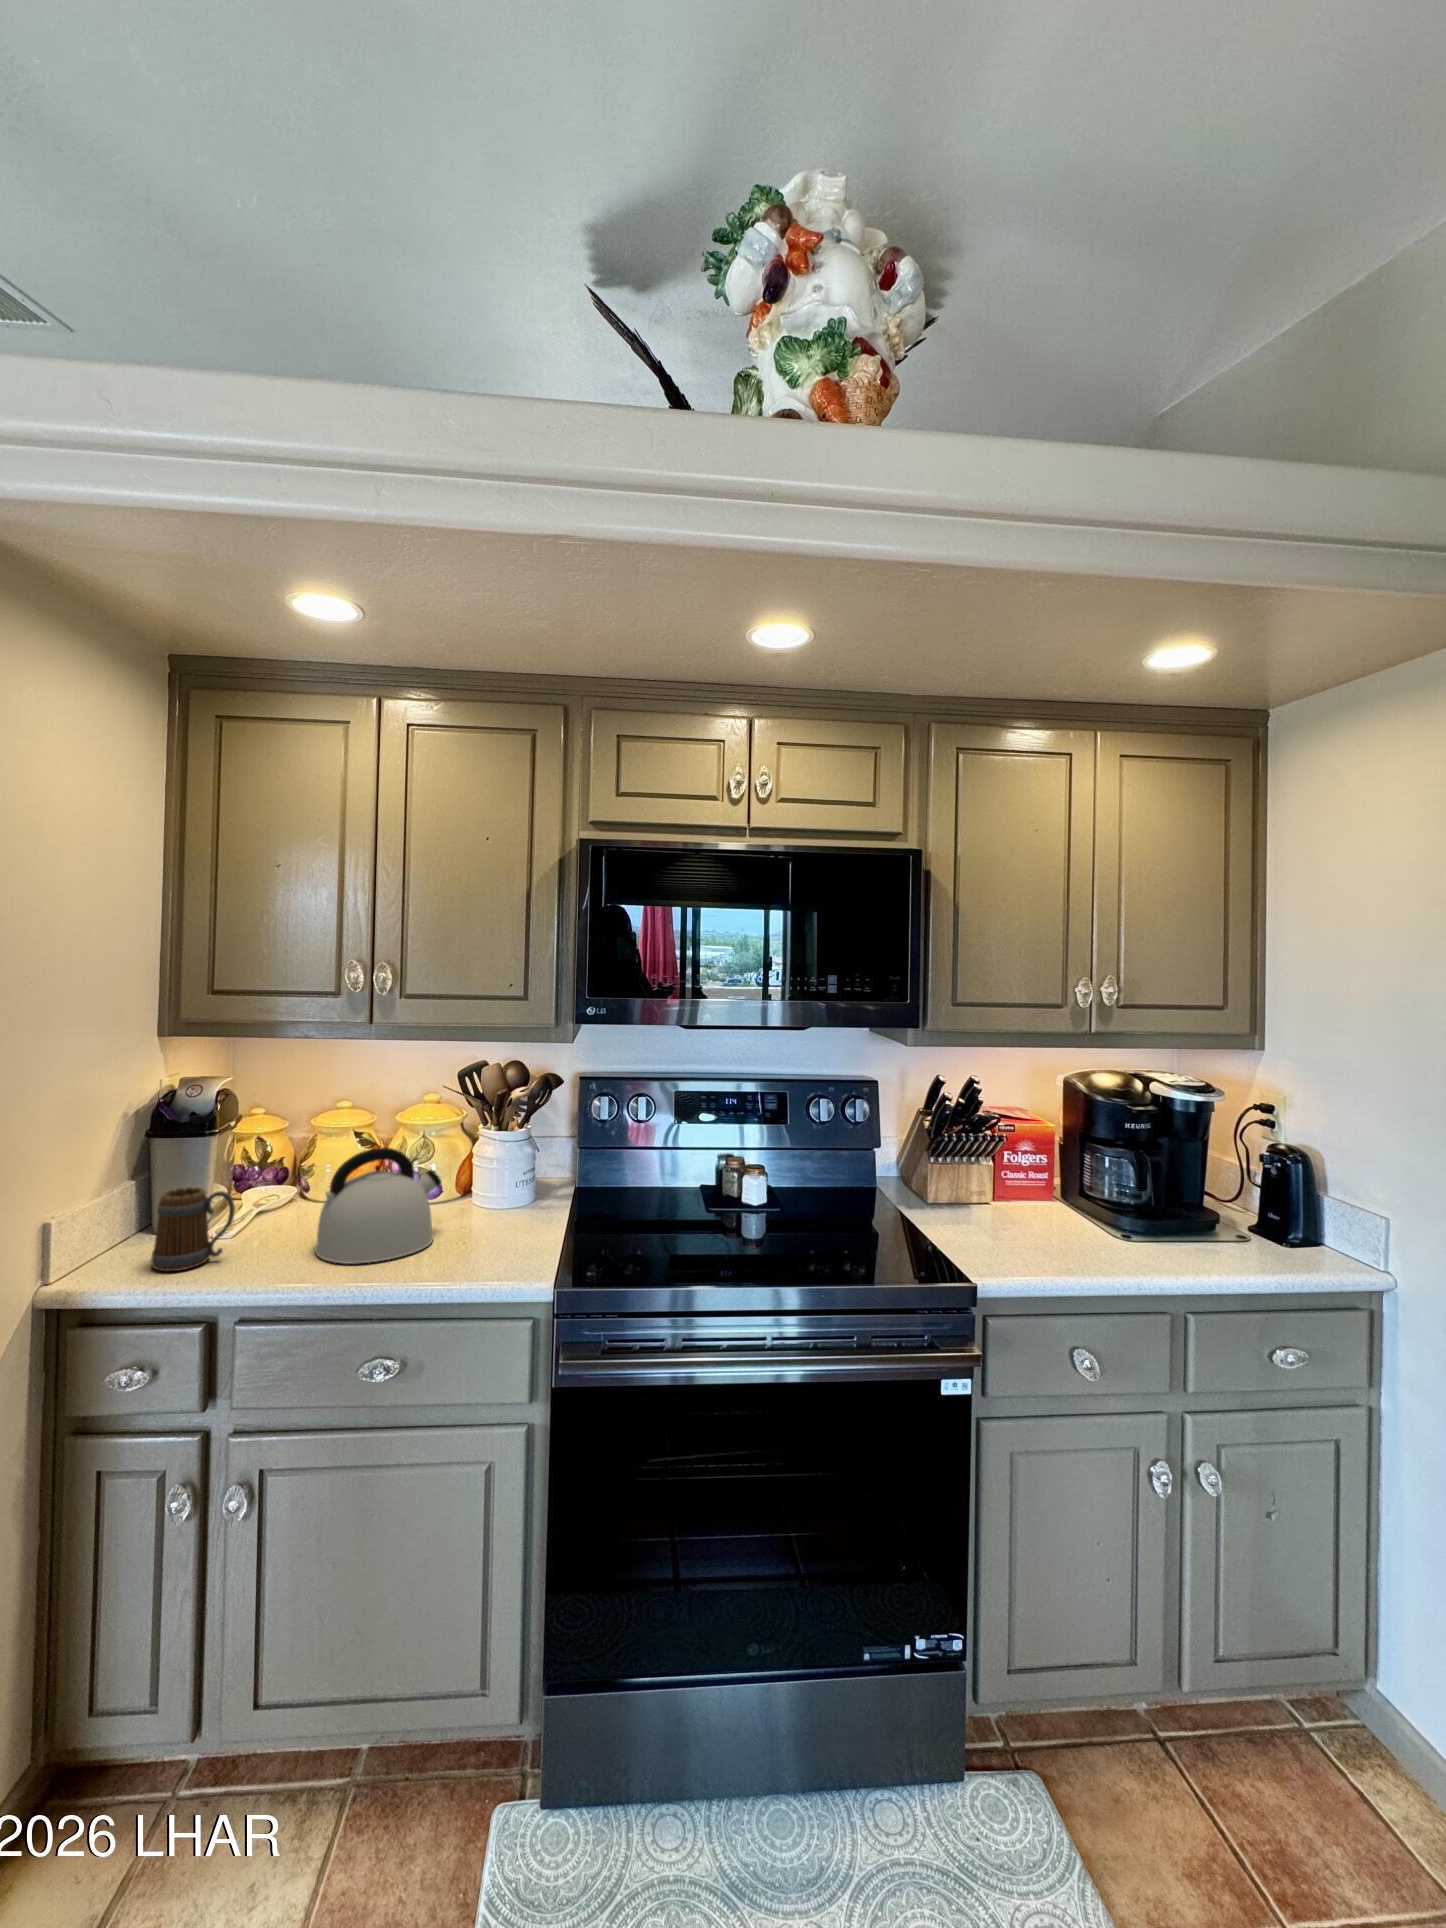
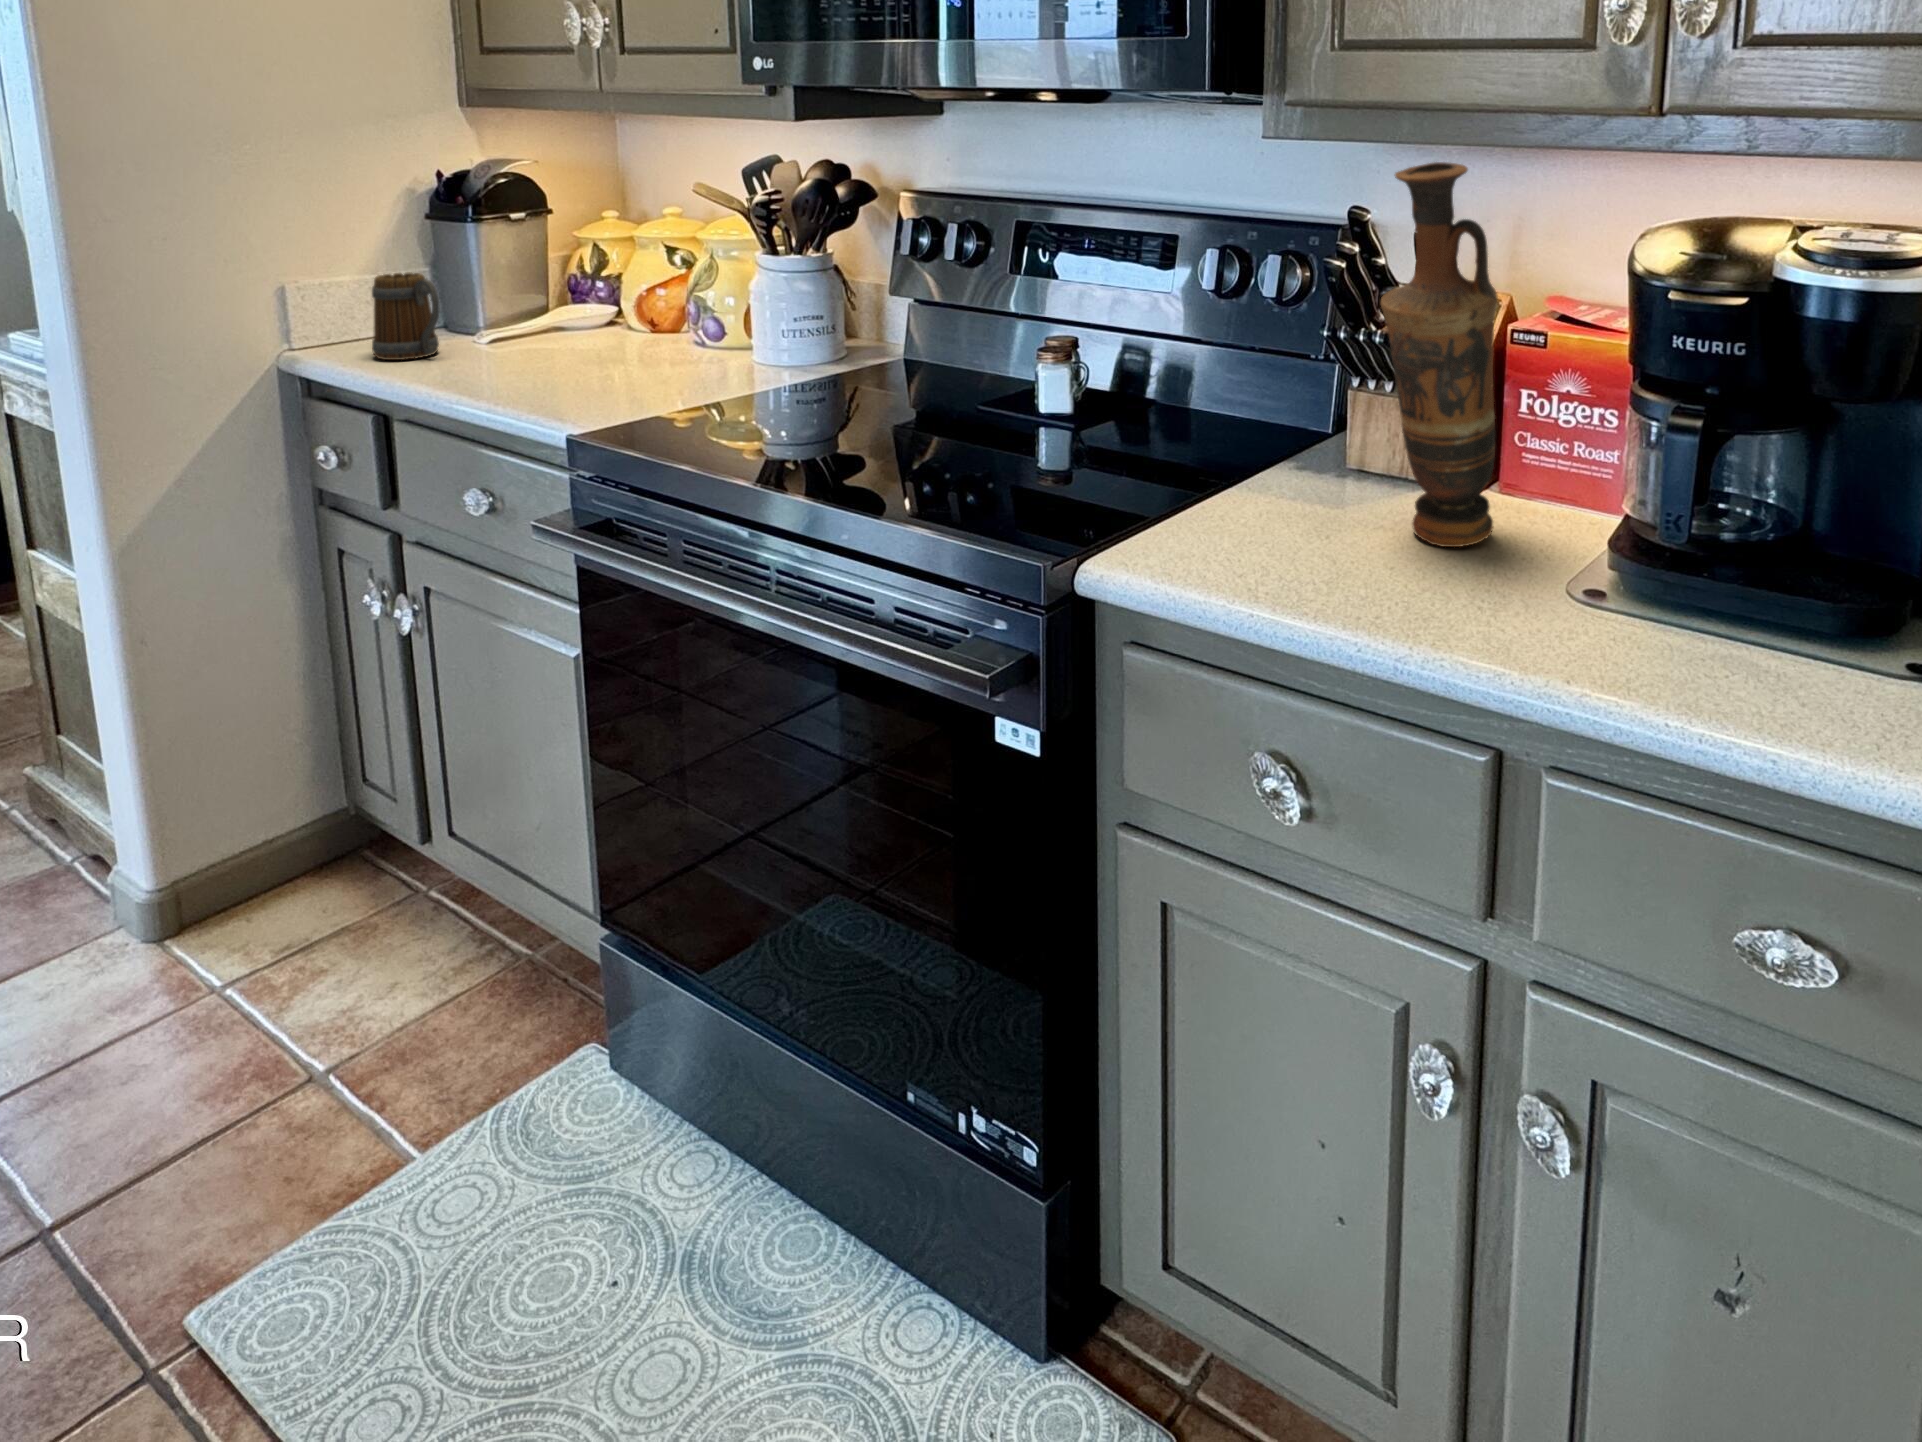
vase: none [1003,1053,1059,1230] -> present [1381,162,1498,547]
kettle: present [315,1147,441,1264] -> none [496,250,658,386]

